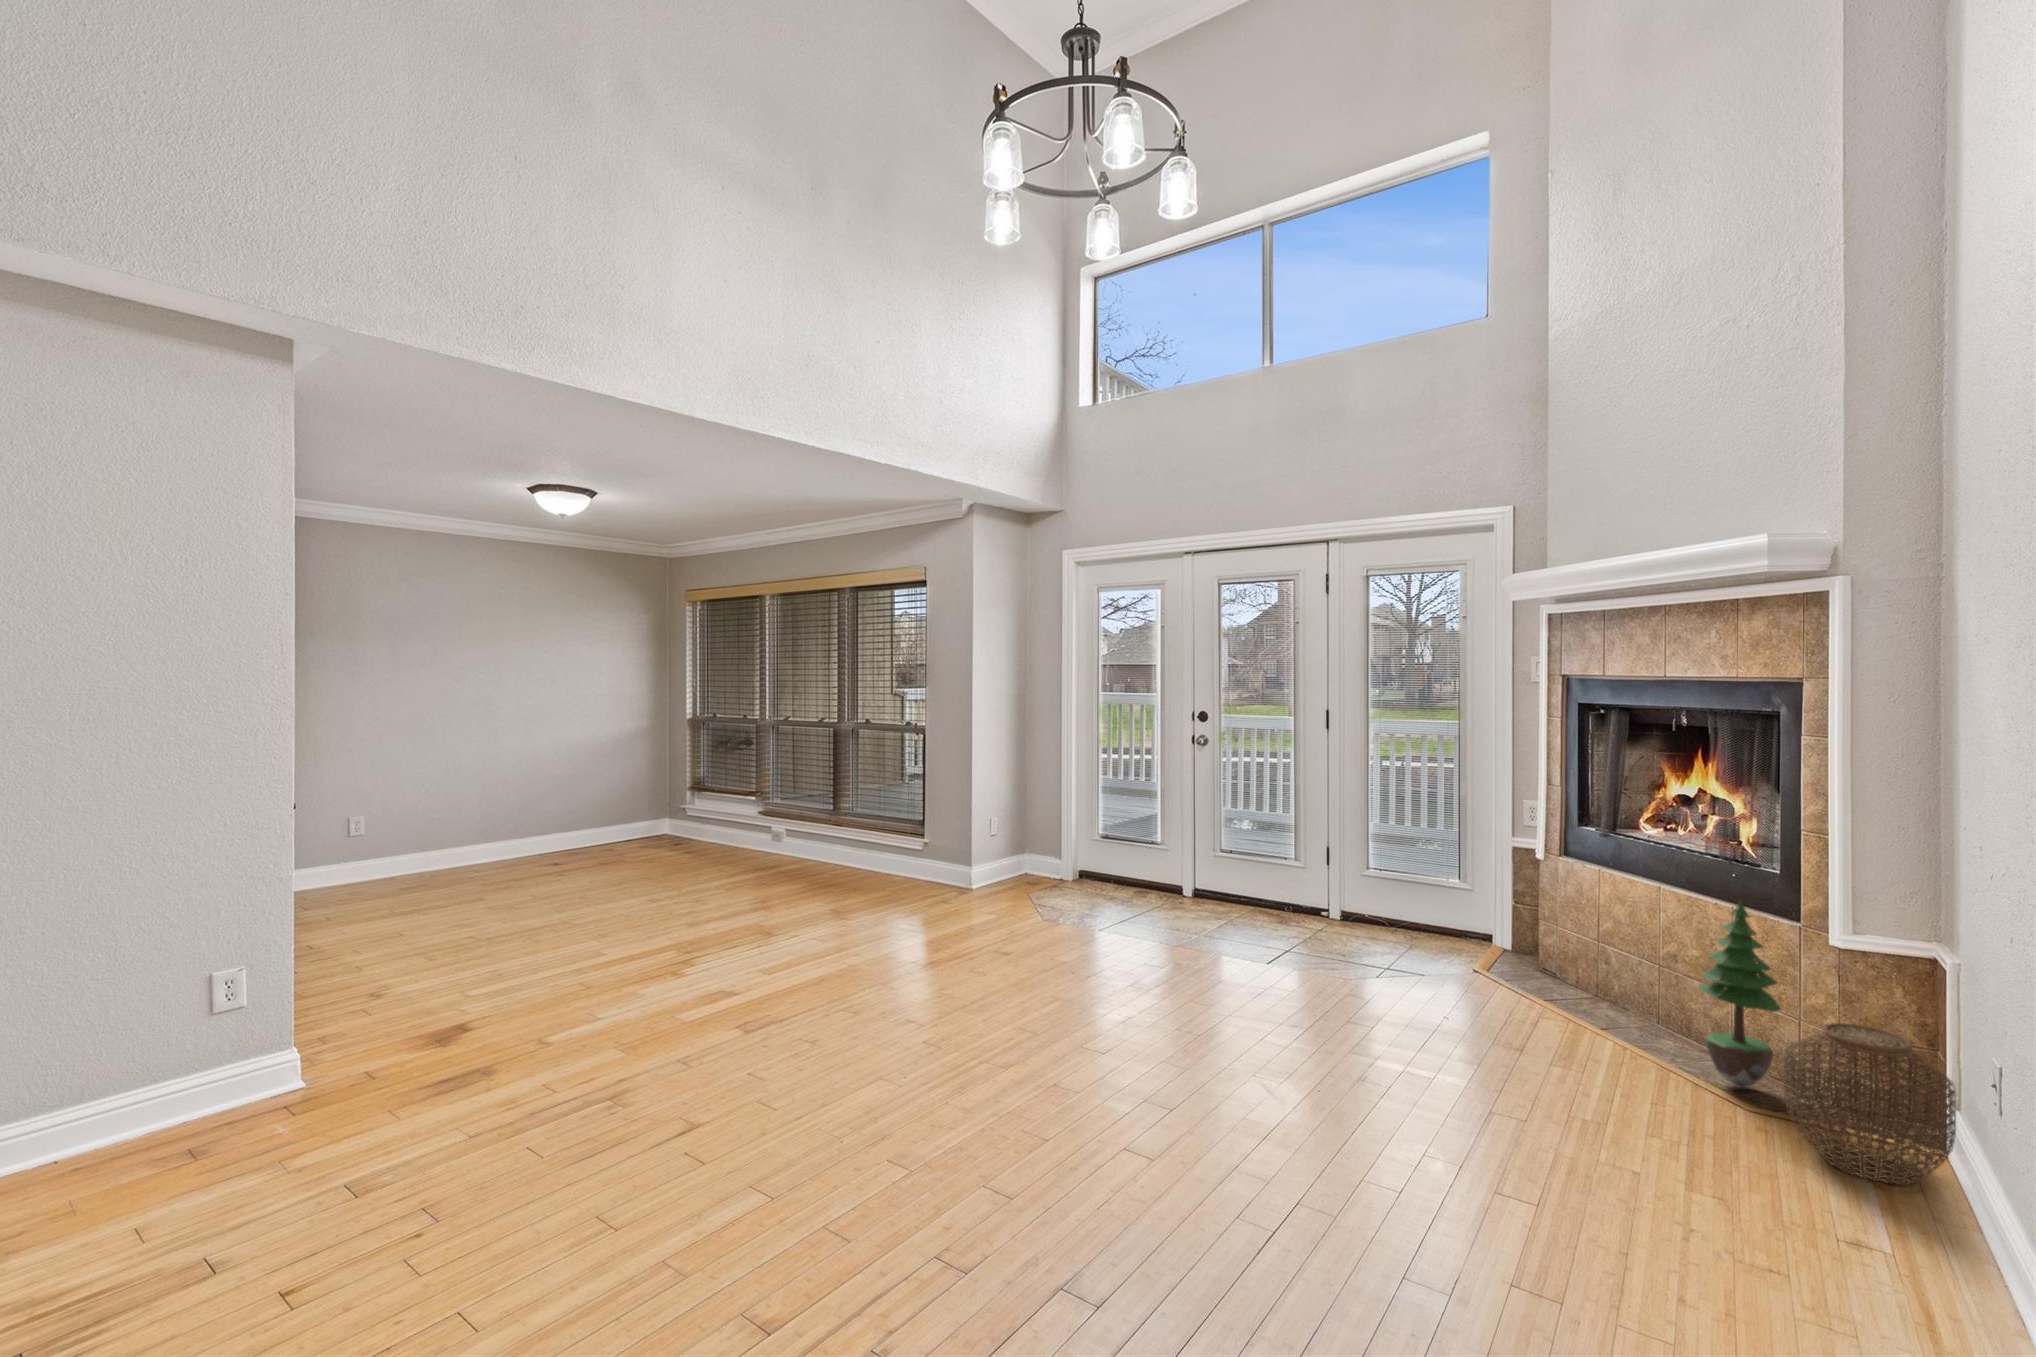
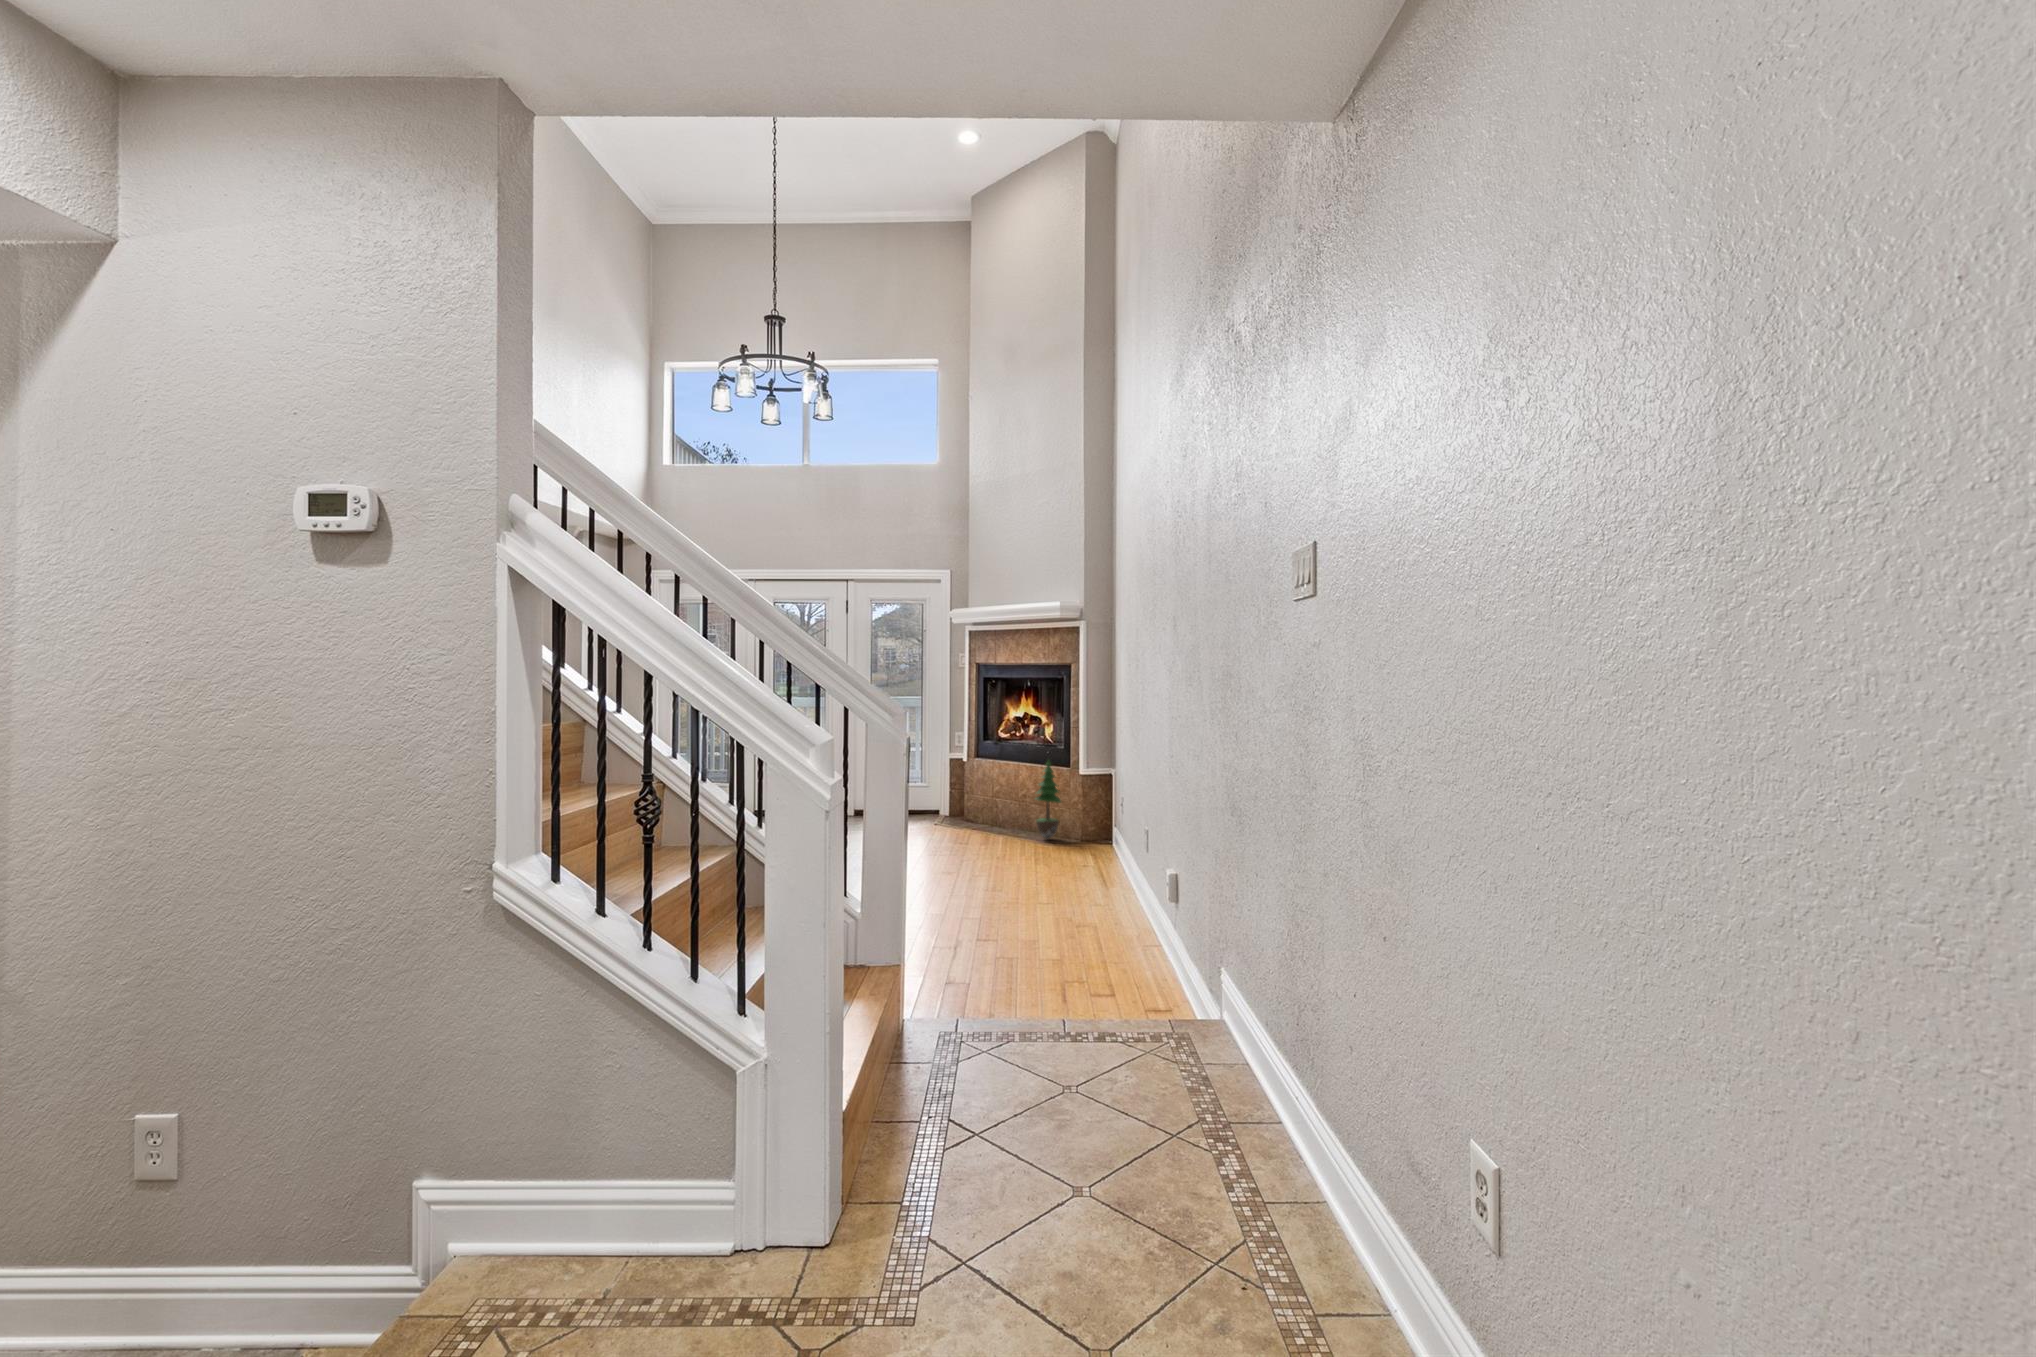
woven basket: present [1784,1023,1956,1185] -> none [1062,798,1111,852]

